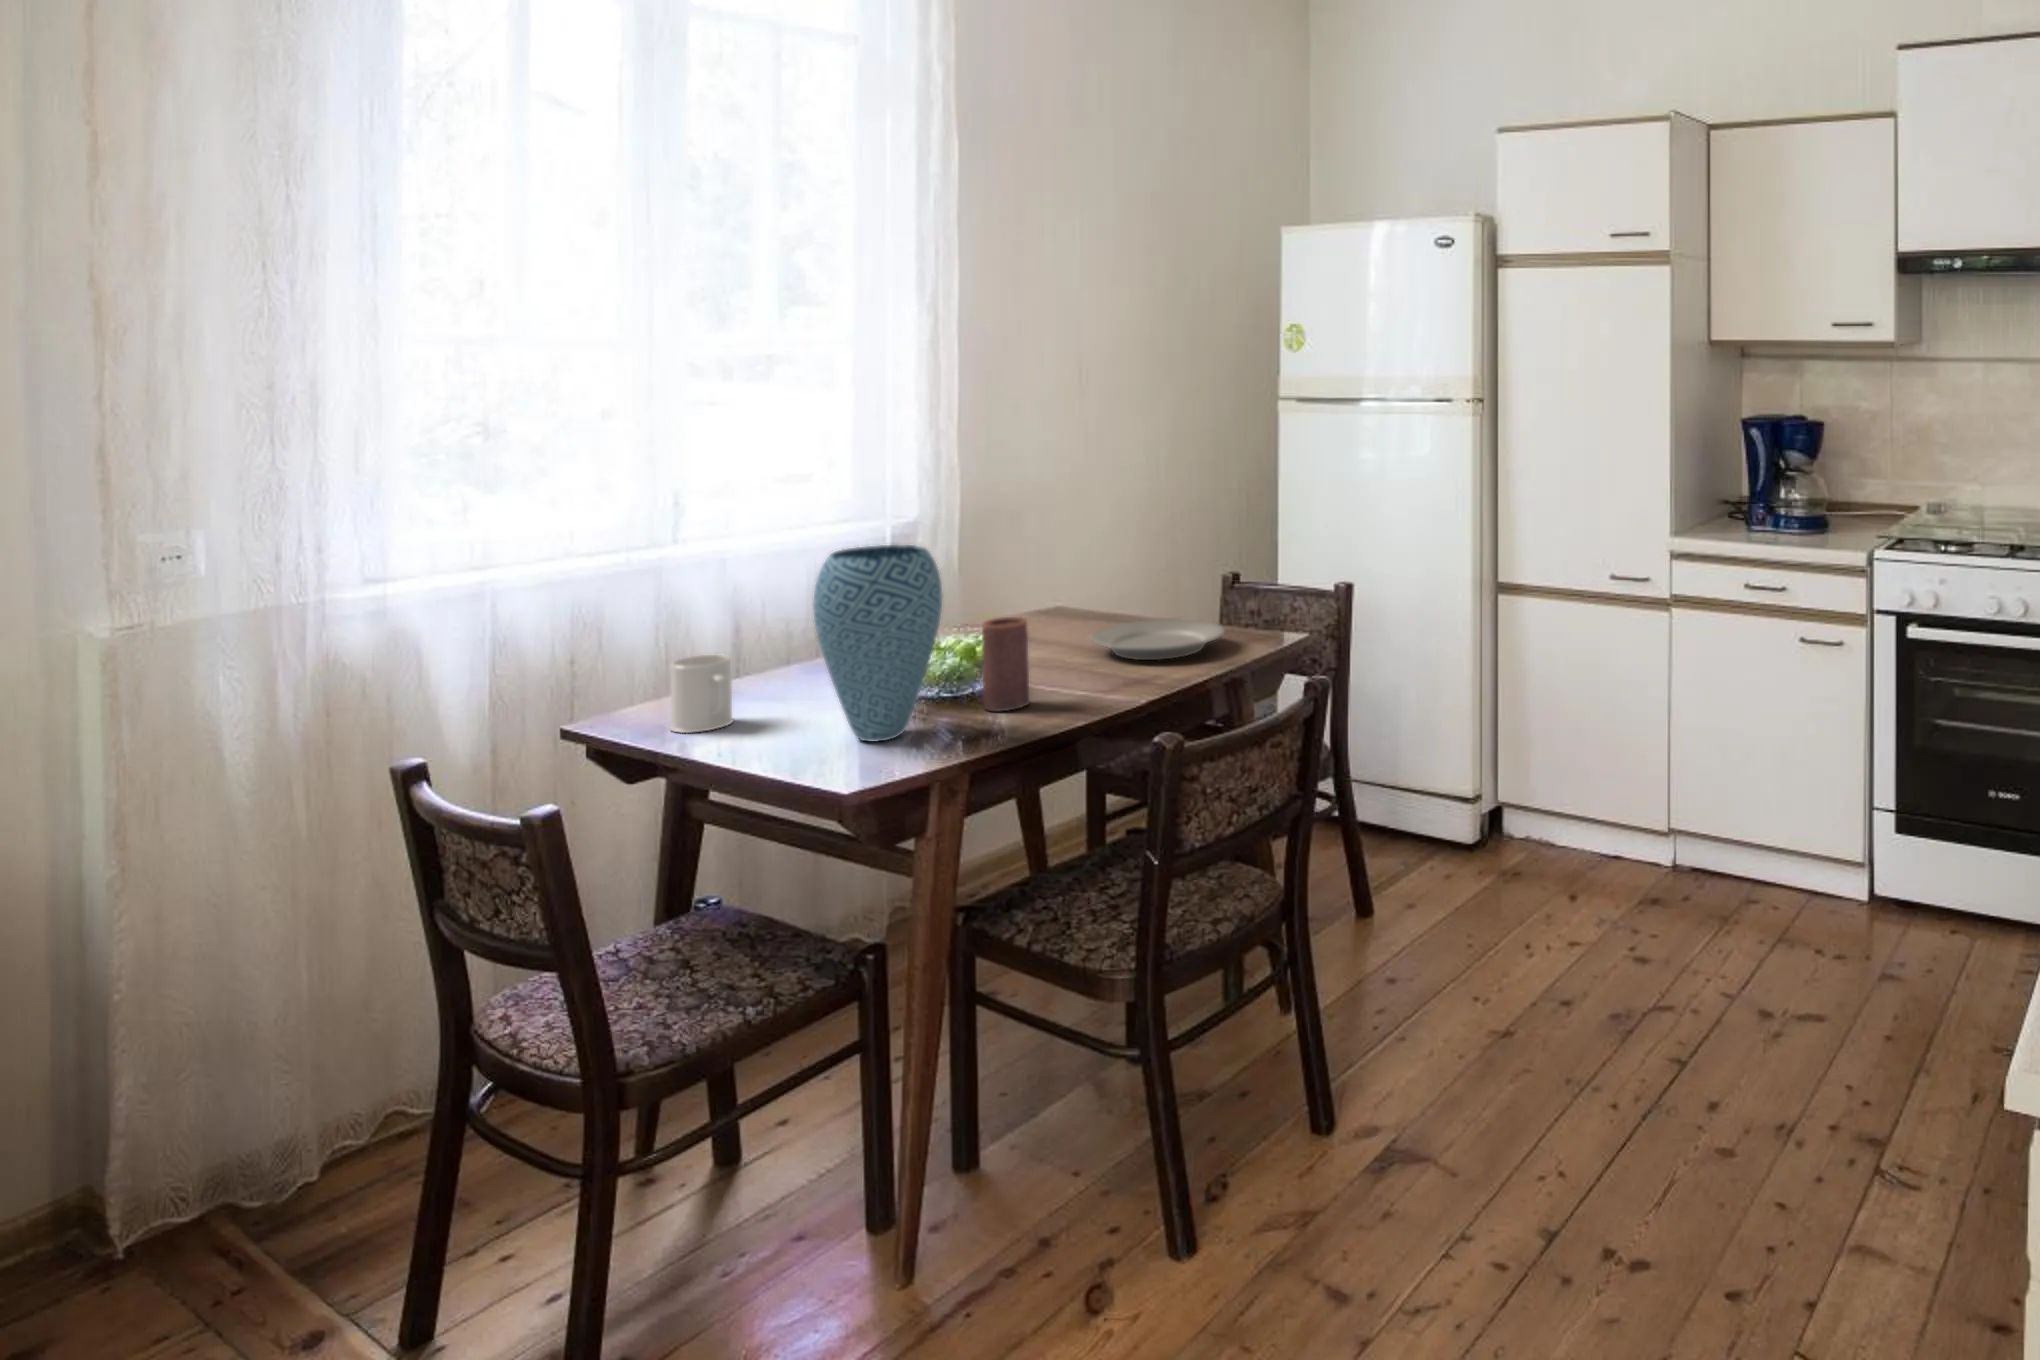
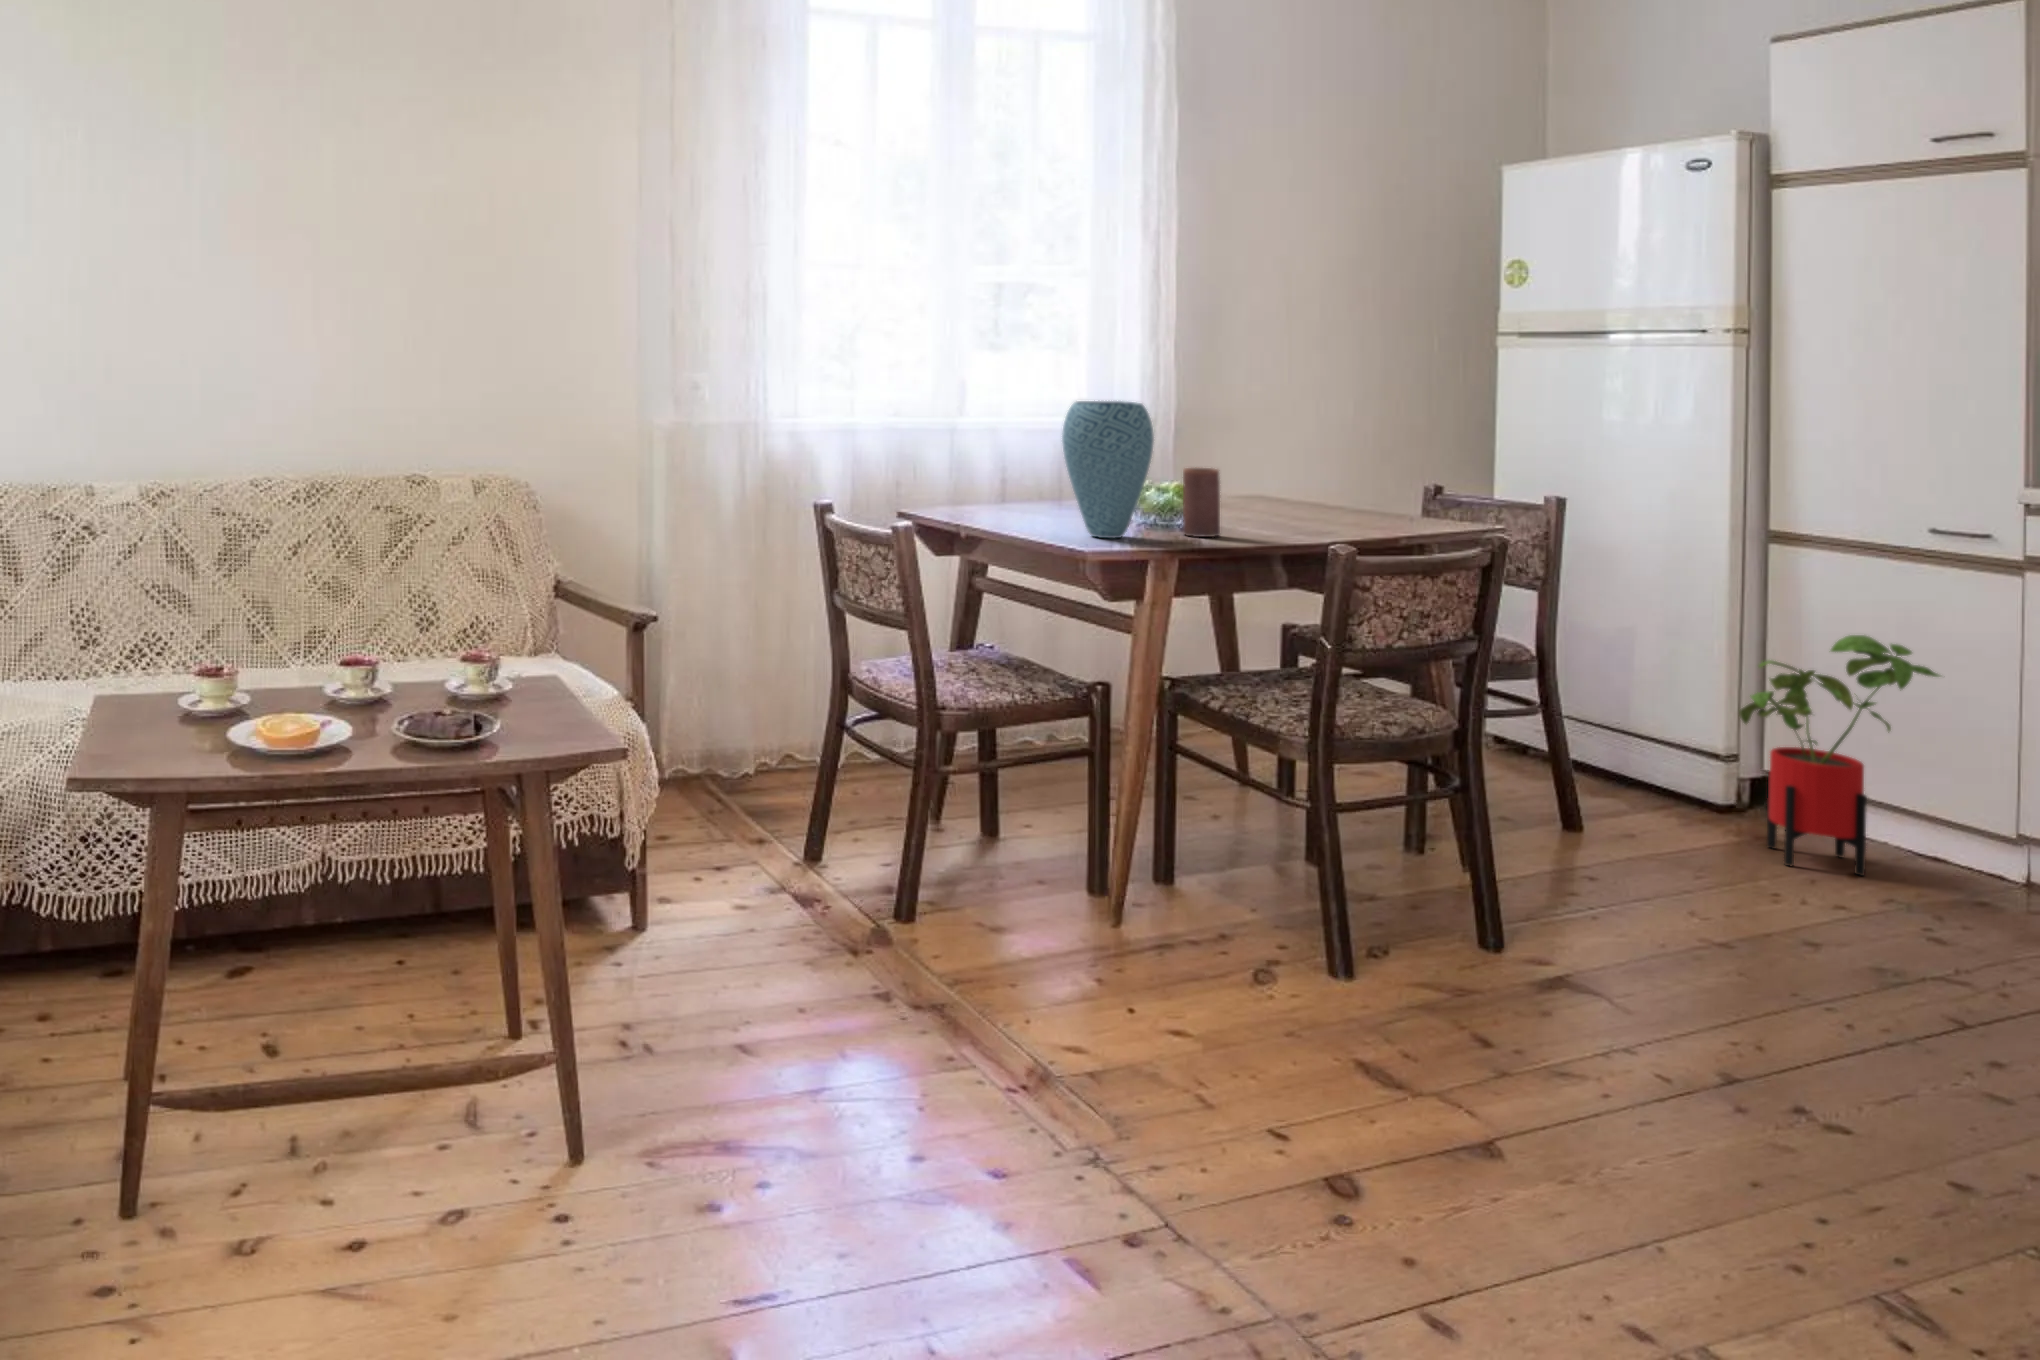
plate: present [1091,619,1225,660] -> none [1275,503,1405,530]
mug: present [670,654,733,733] -> none [965,474,1005,522]
house plant: none [1490,677,1623,896] -> present [1739,635,1940,876]

